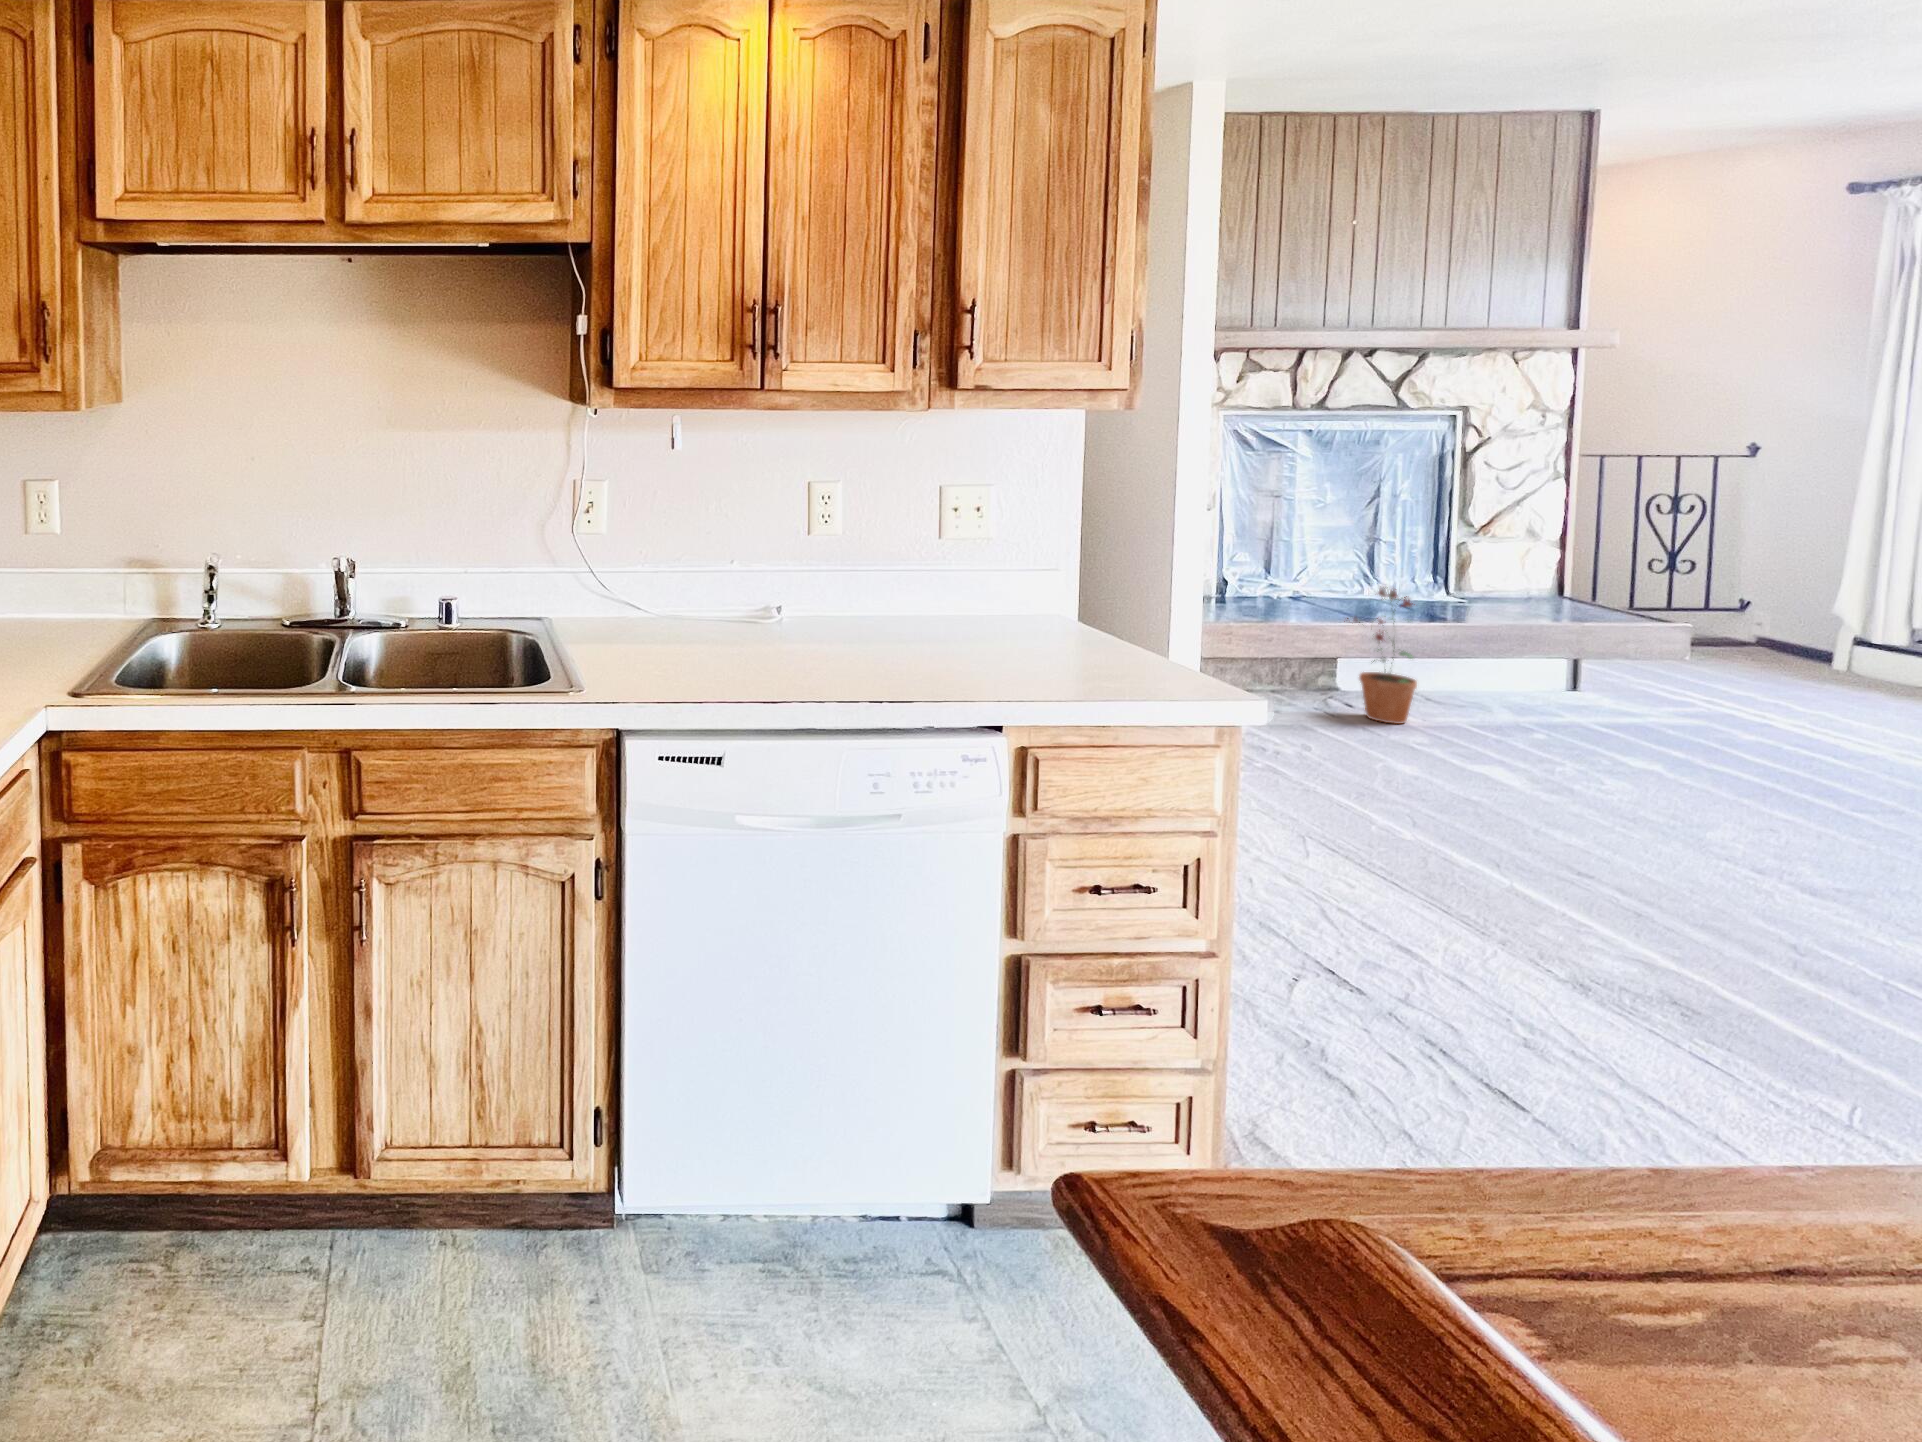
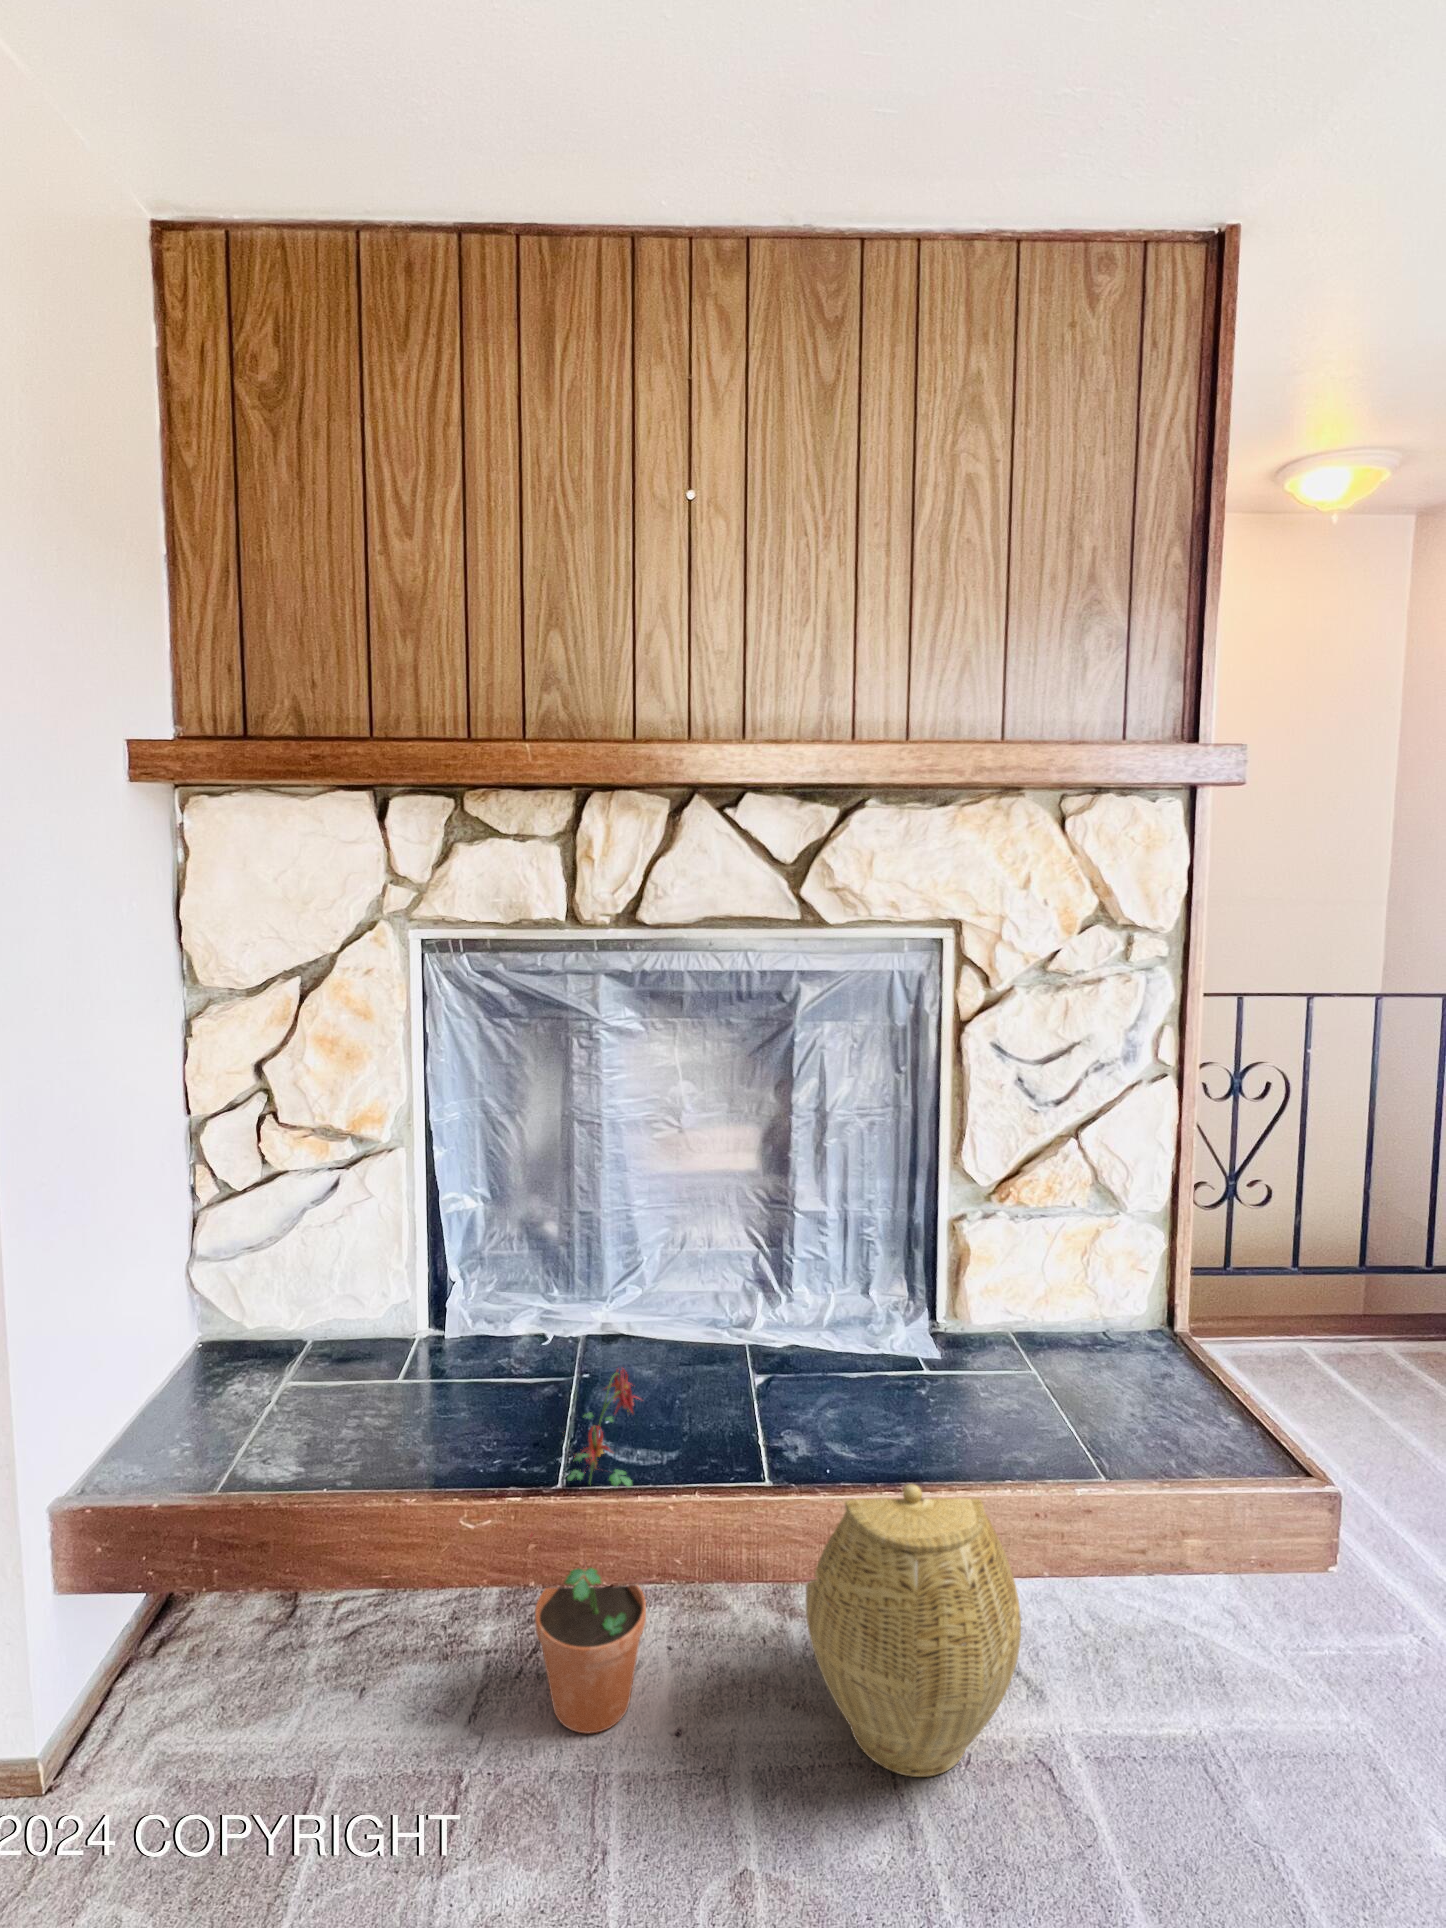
woven basket: none [1472,621,1586,730] -> present [806,1484,1021,1777]

